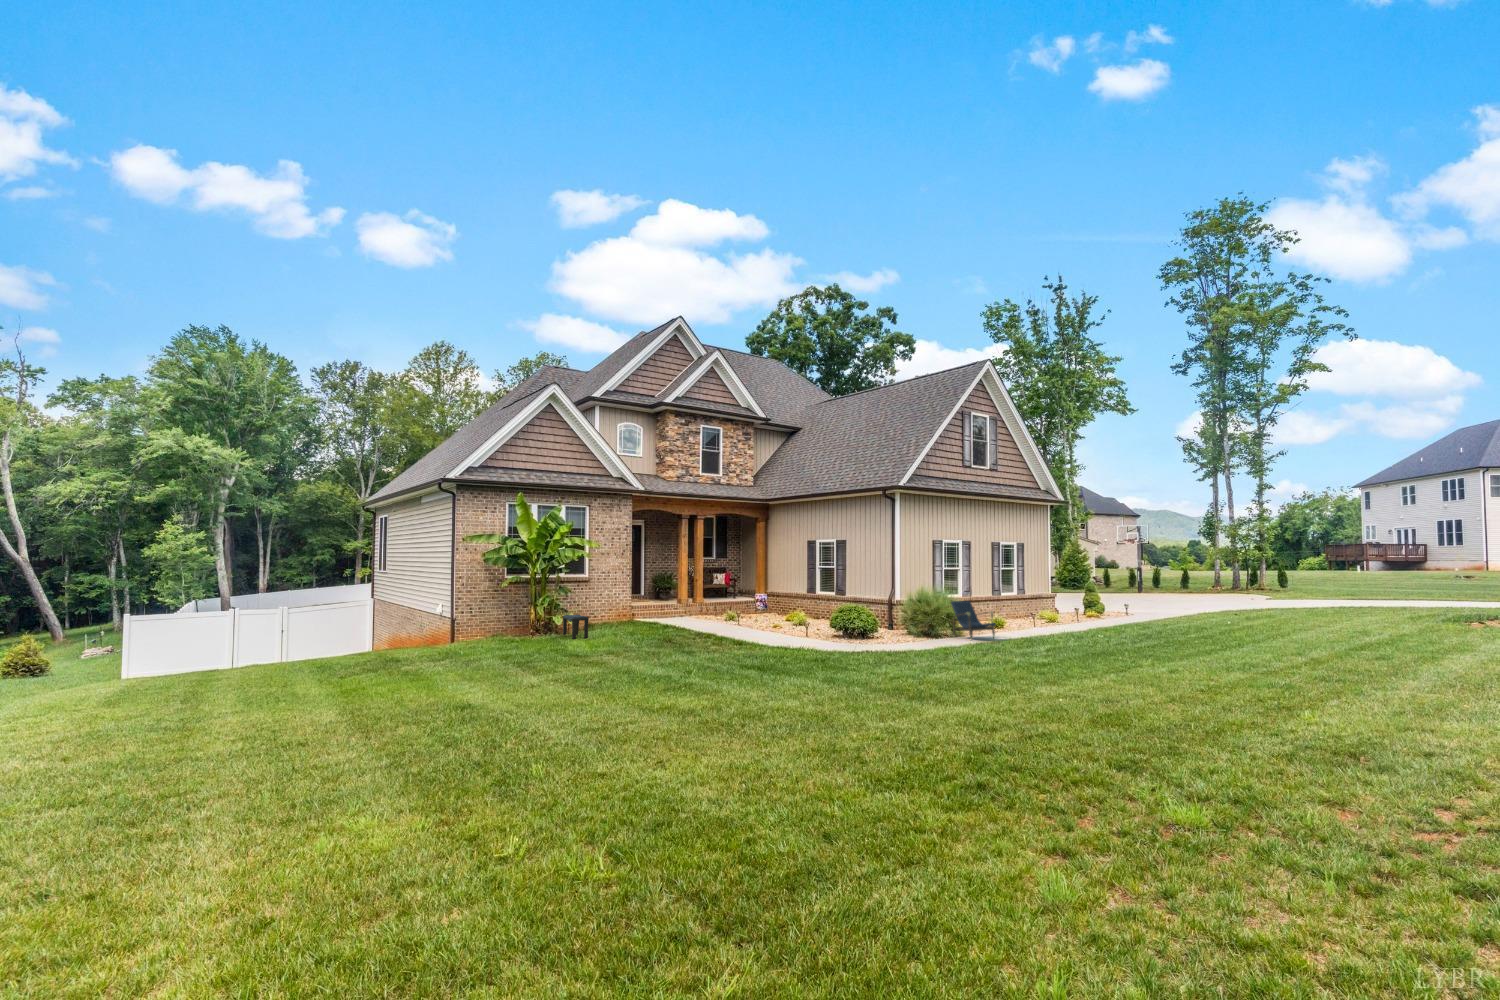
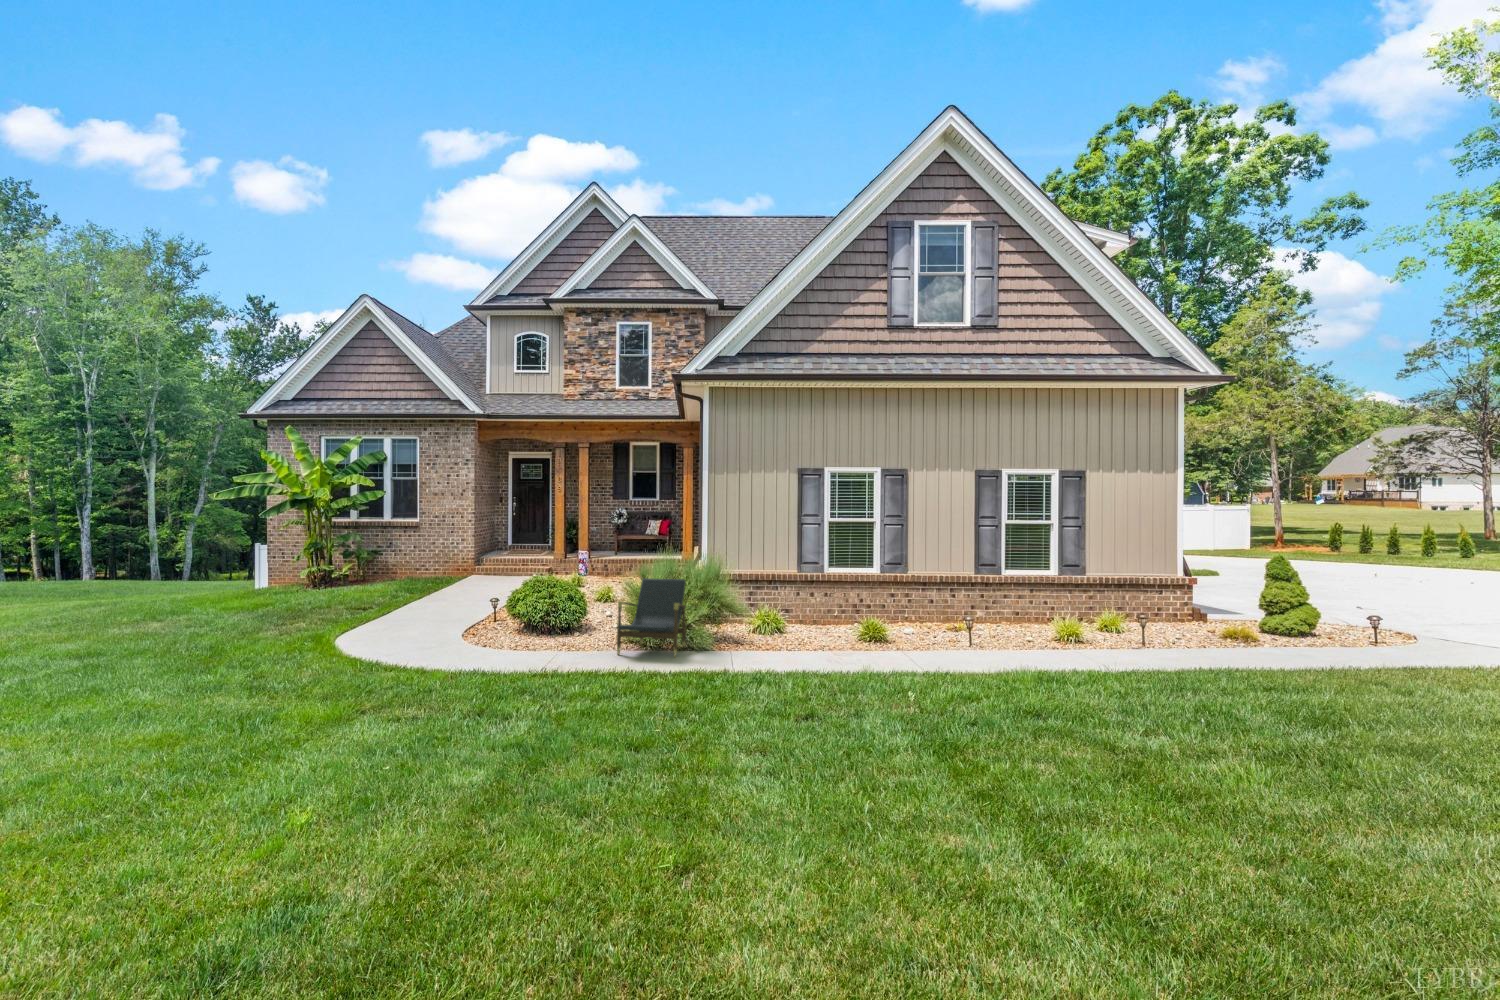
bench: present [563,615,589,639] -> none [332,562,378,589]

